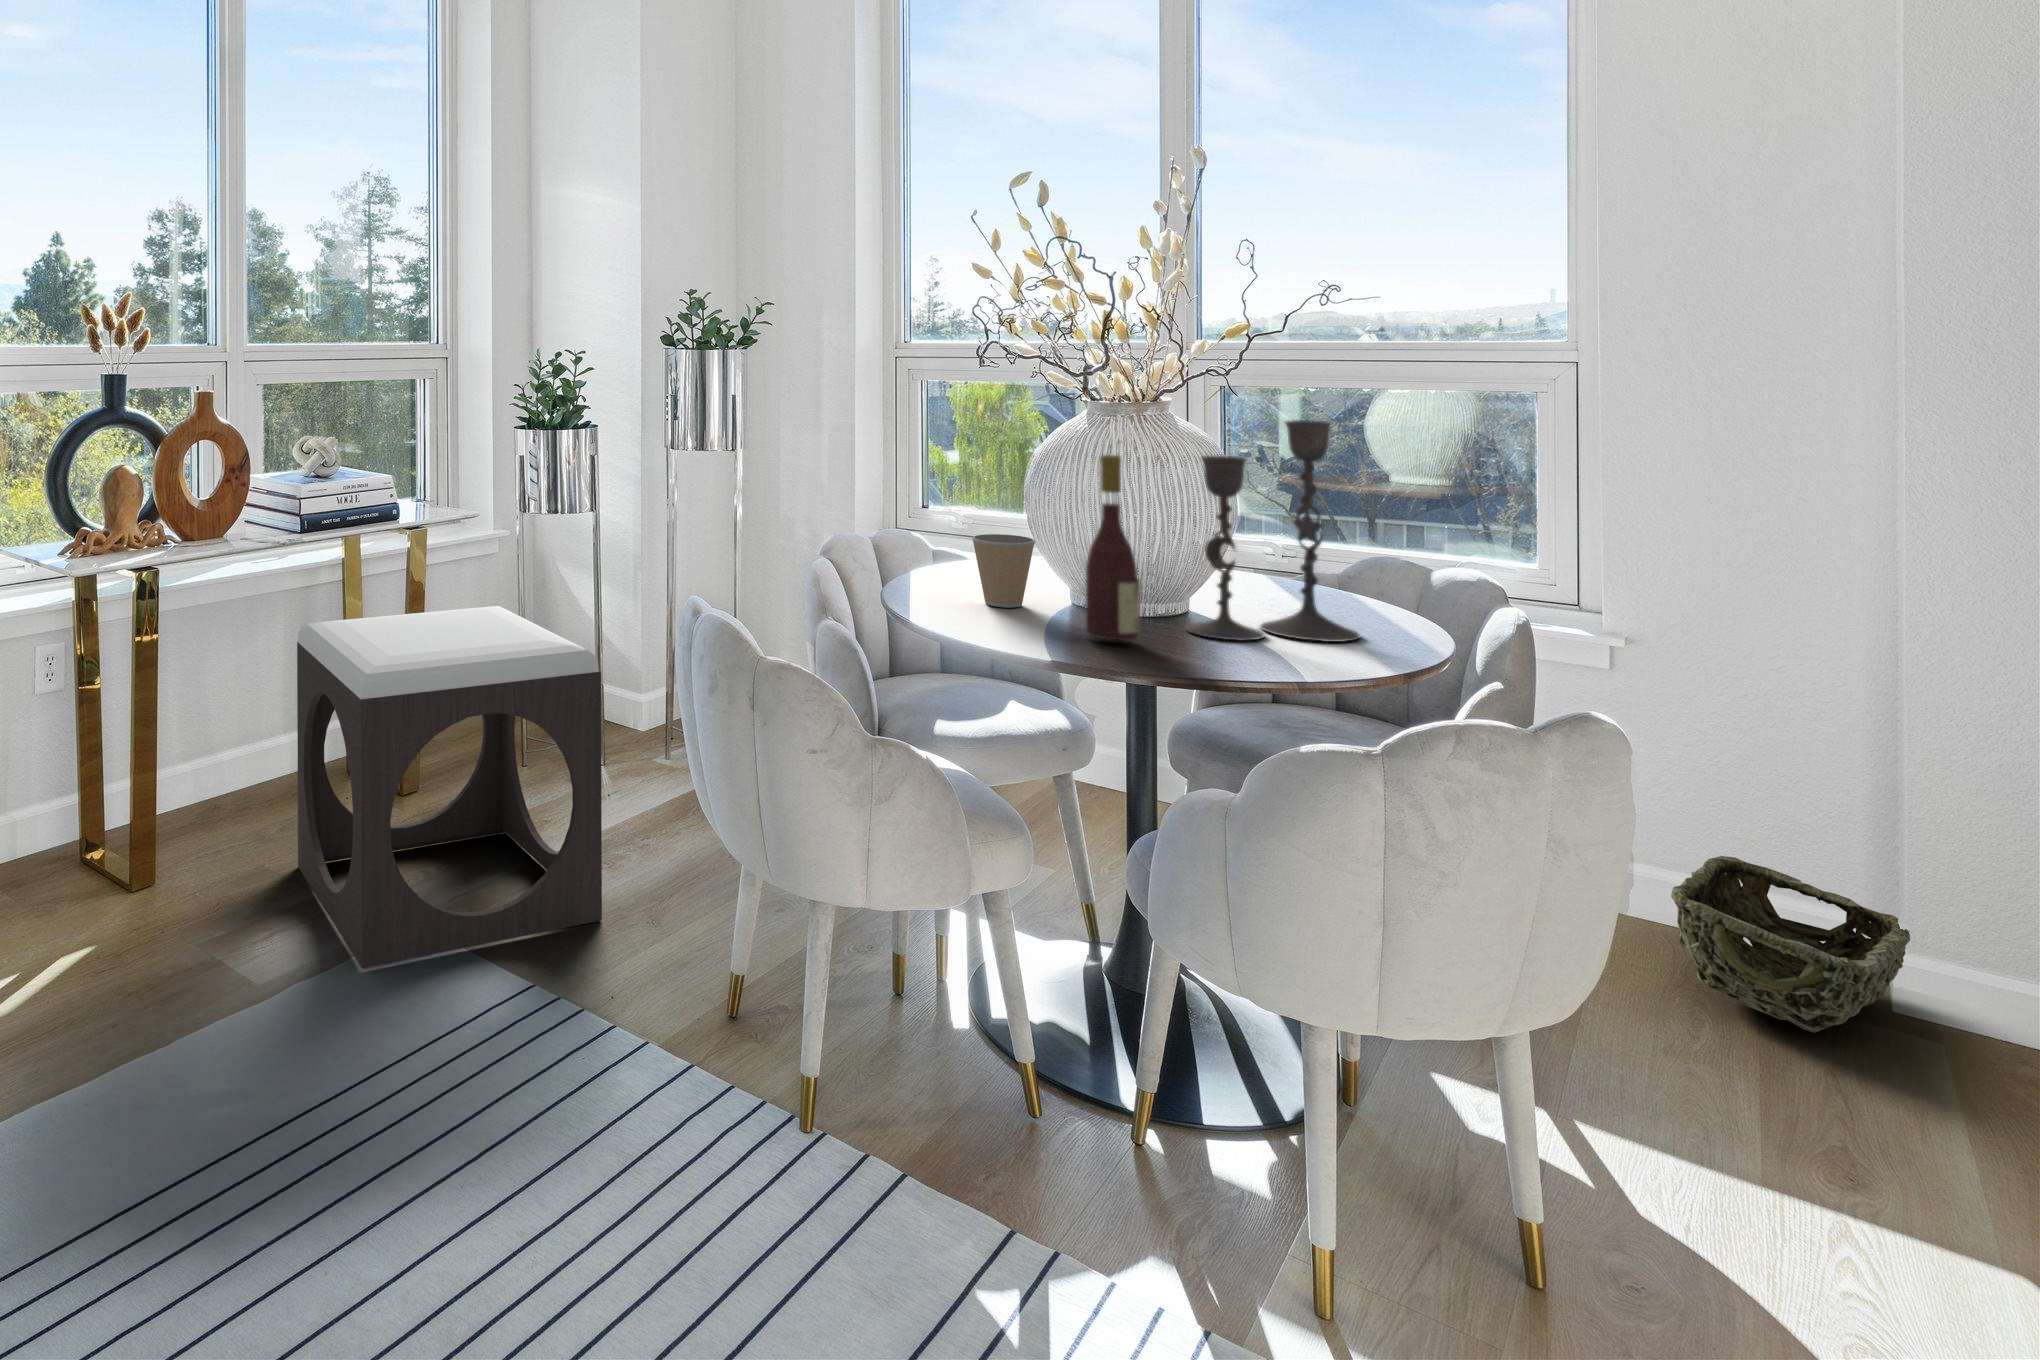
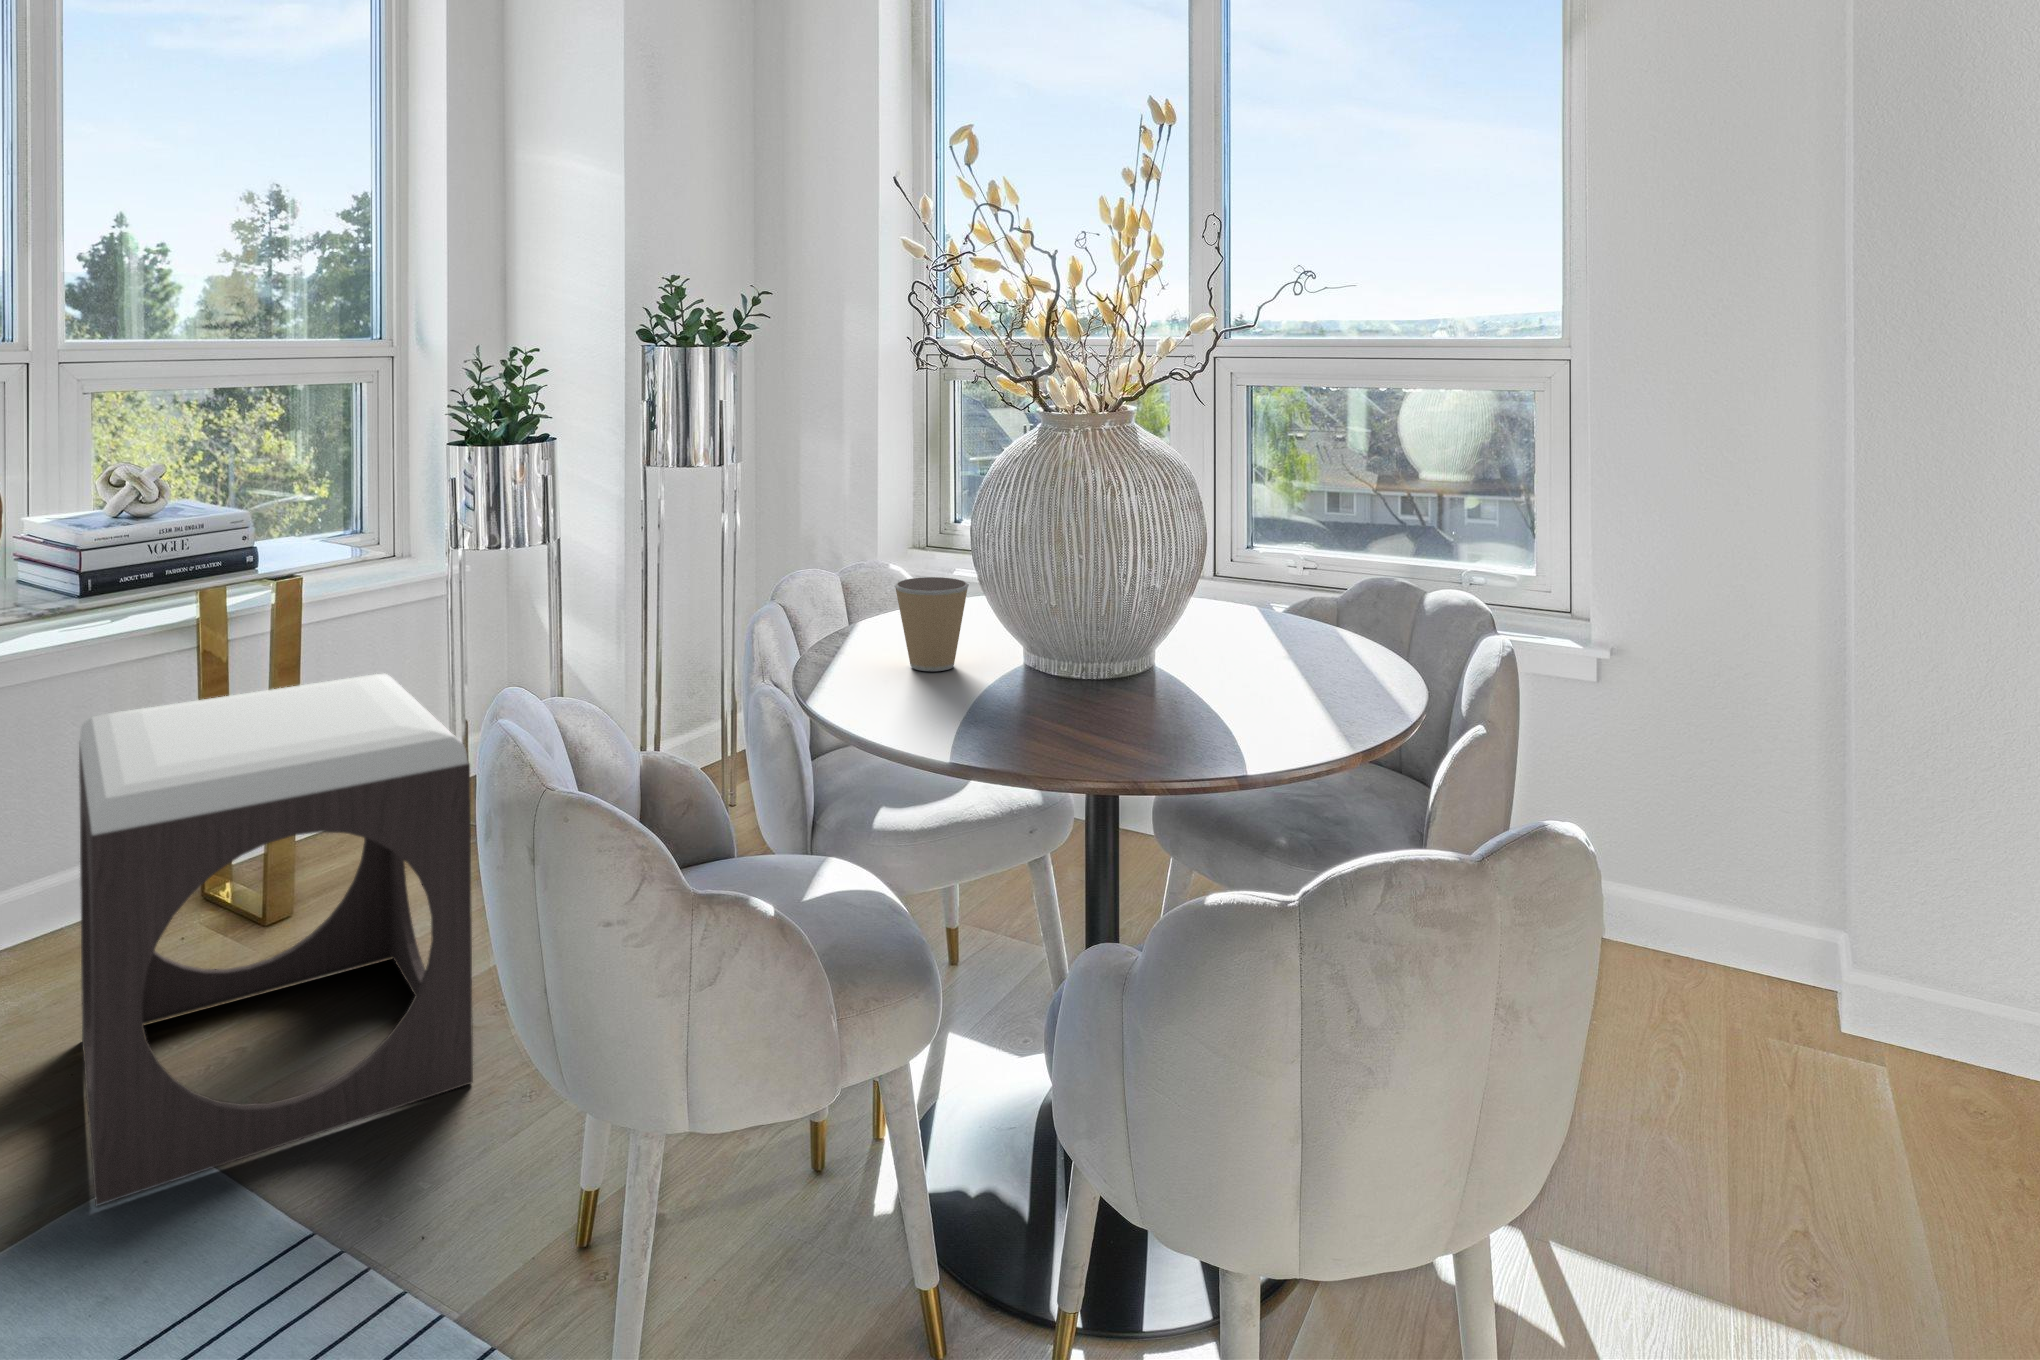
candlestick: present [1186,420,1360,642] -> none [1129,432,1324,709]
wine bottle: present [1086,455,1140,640] -> none [999,481,1064,729]
woven basket: present [1671,856,1910,1033] -> none [1656,881,1874,1082]

